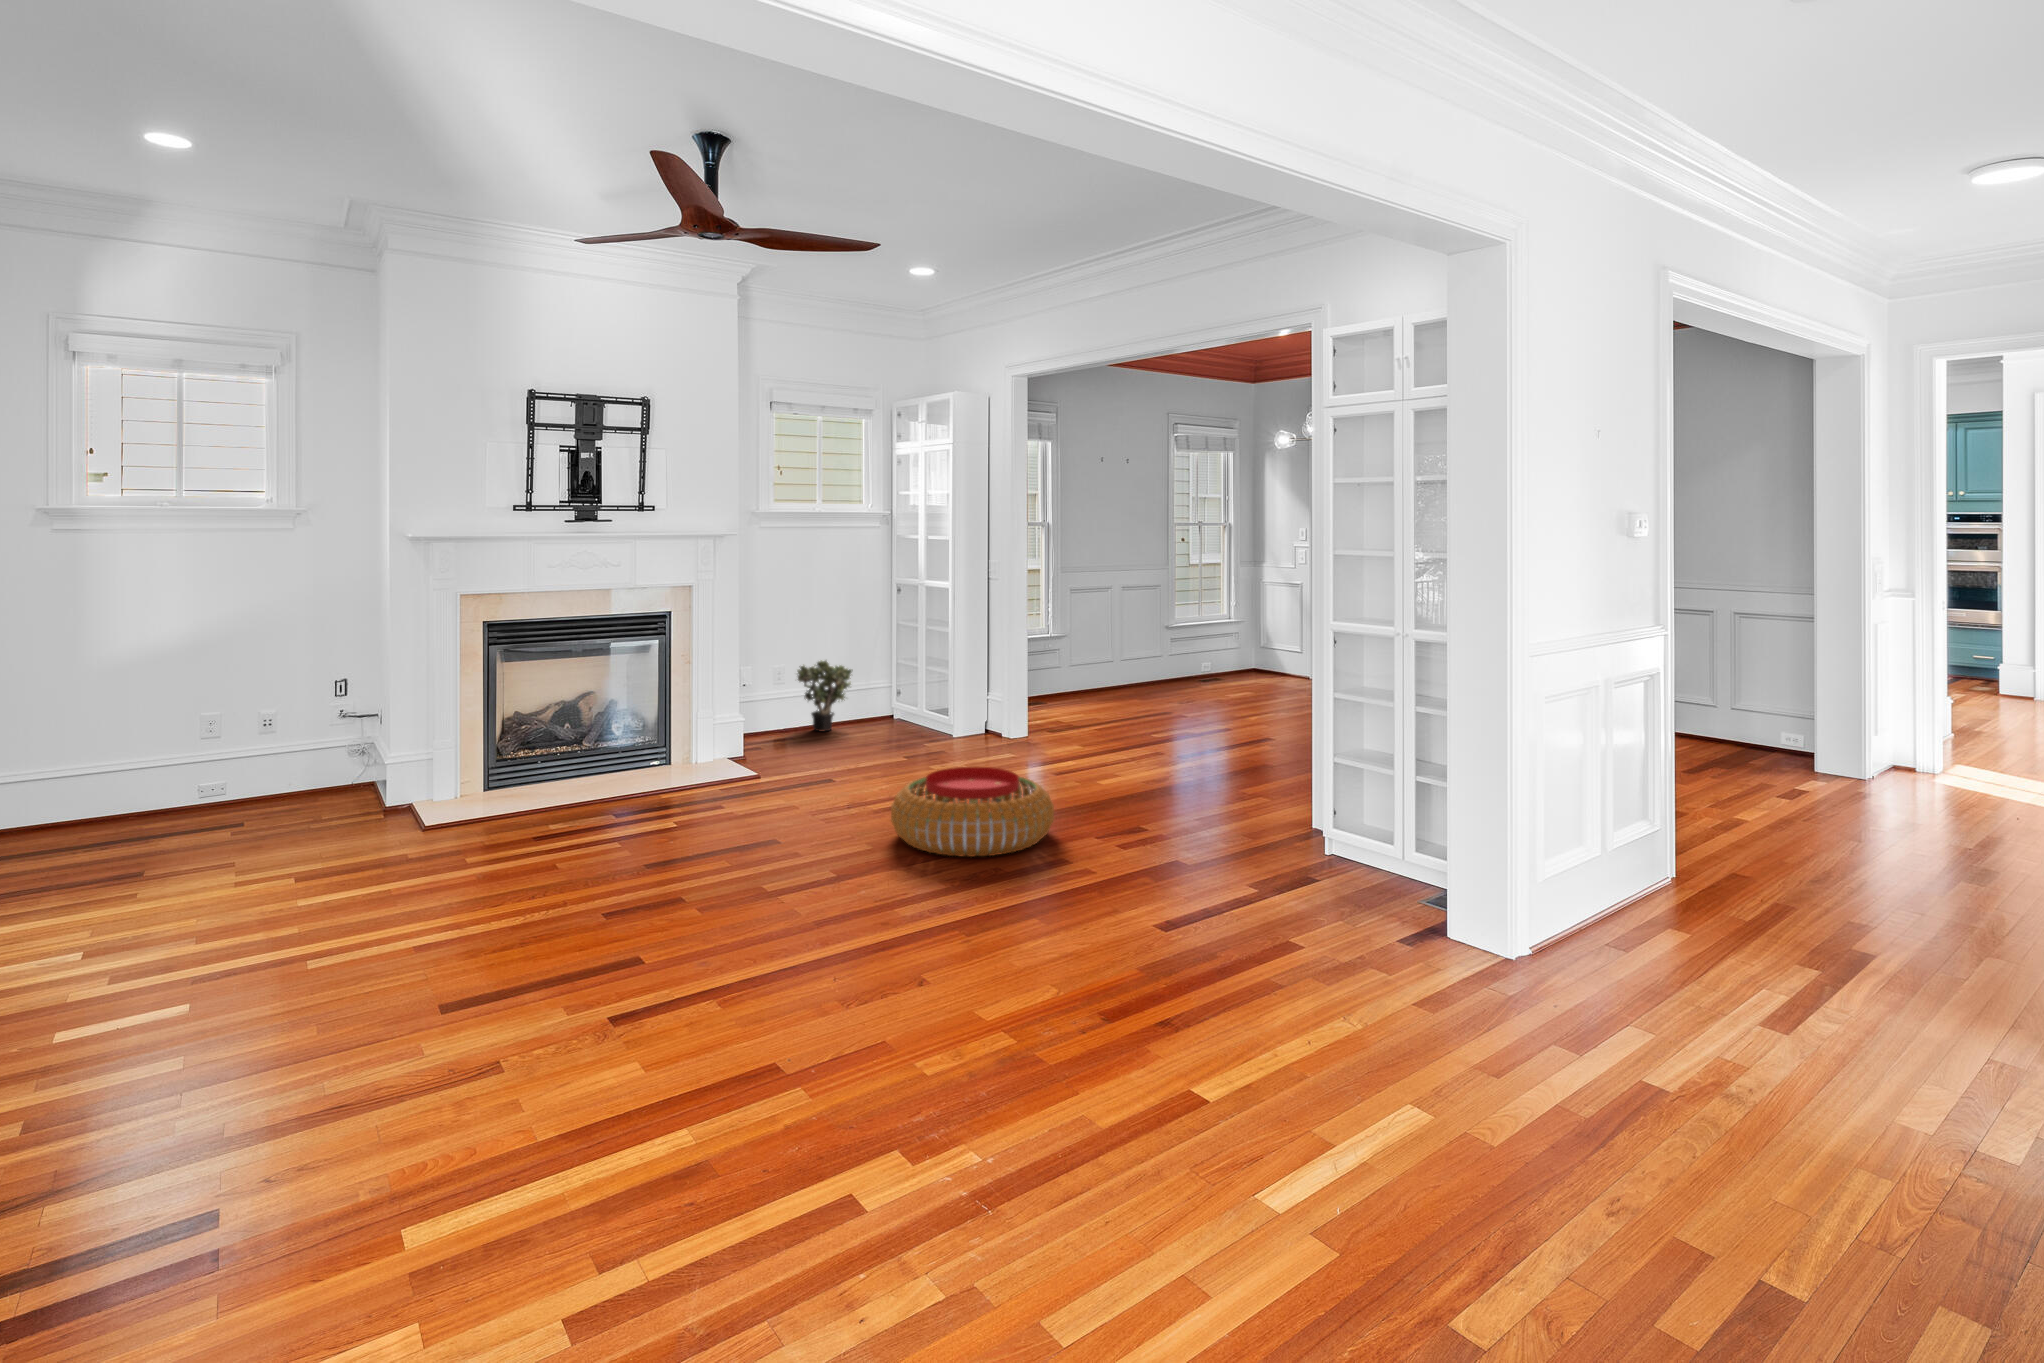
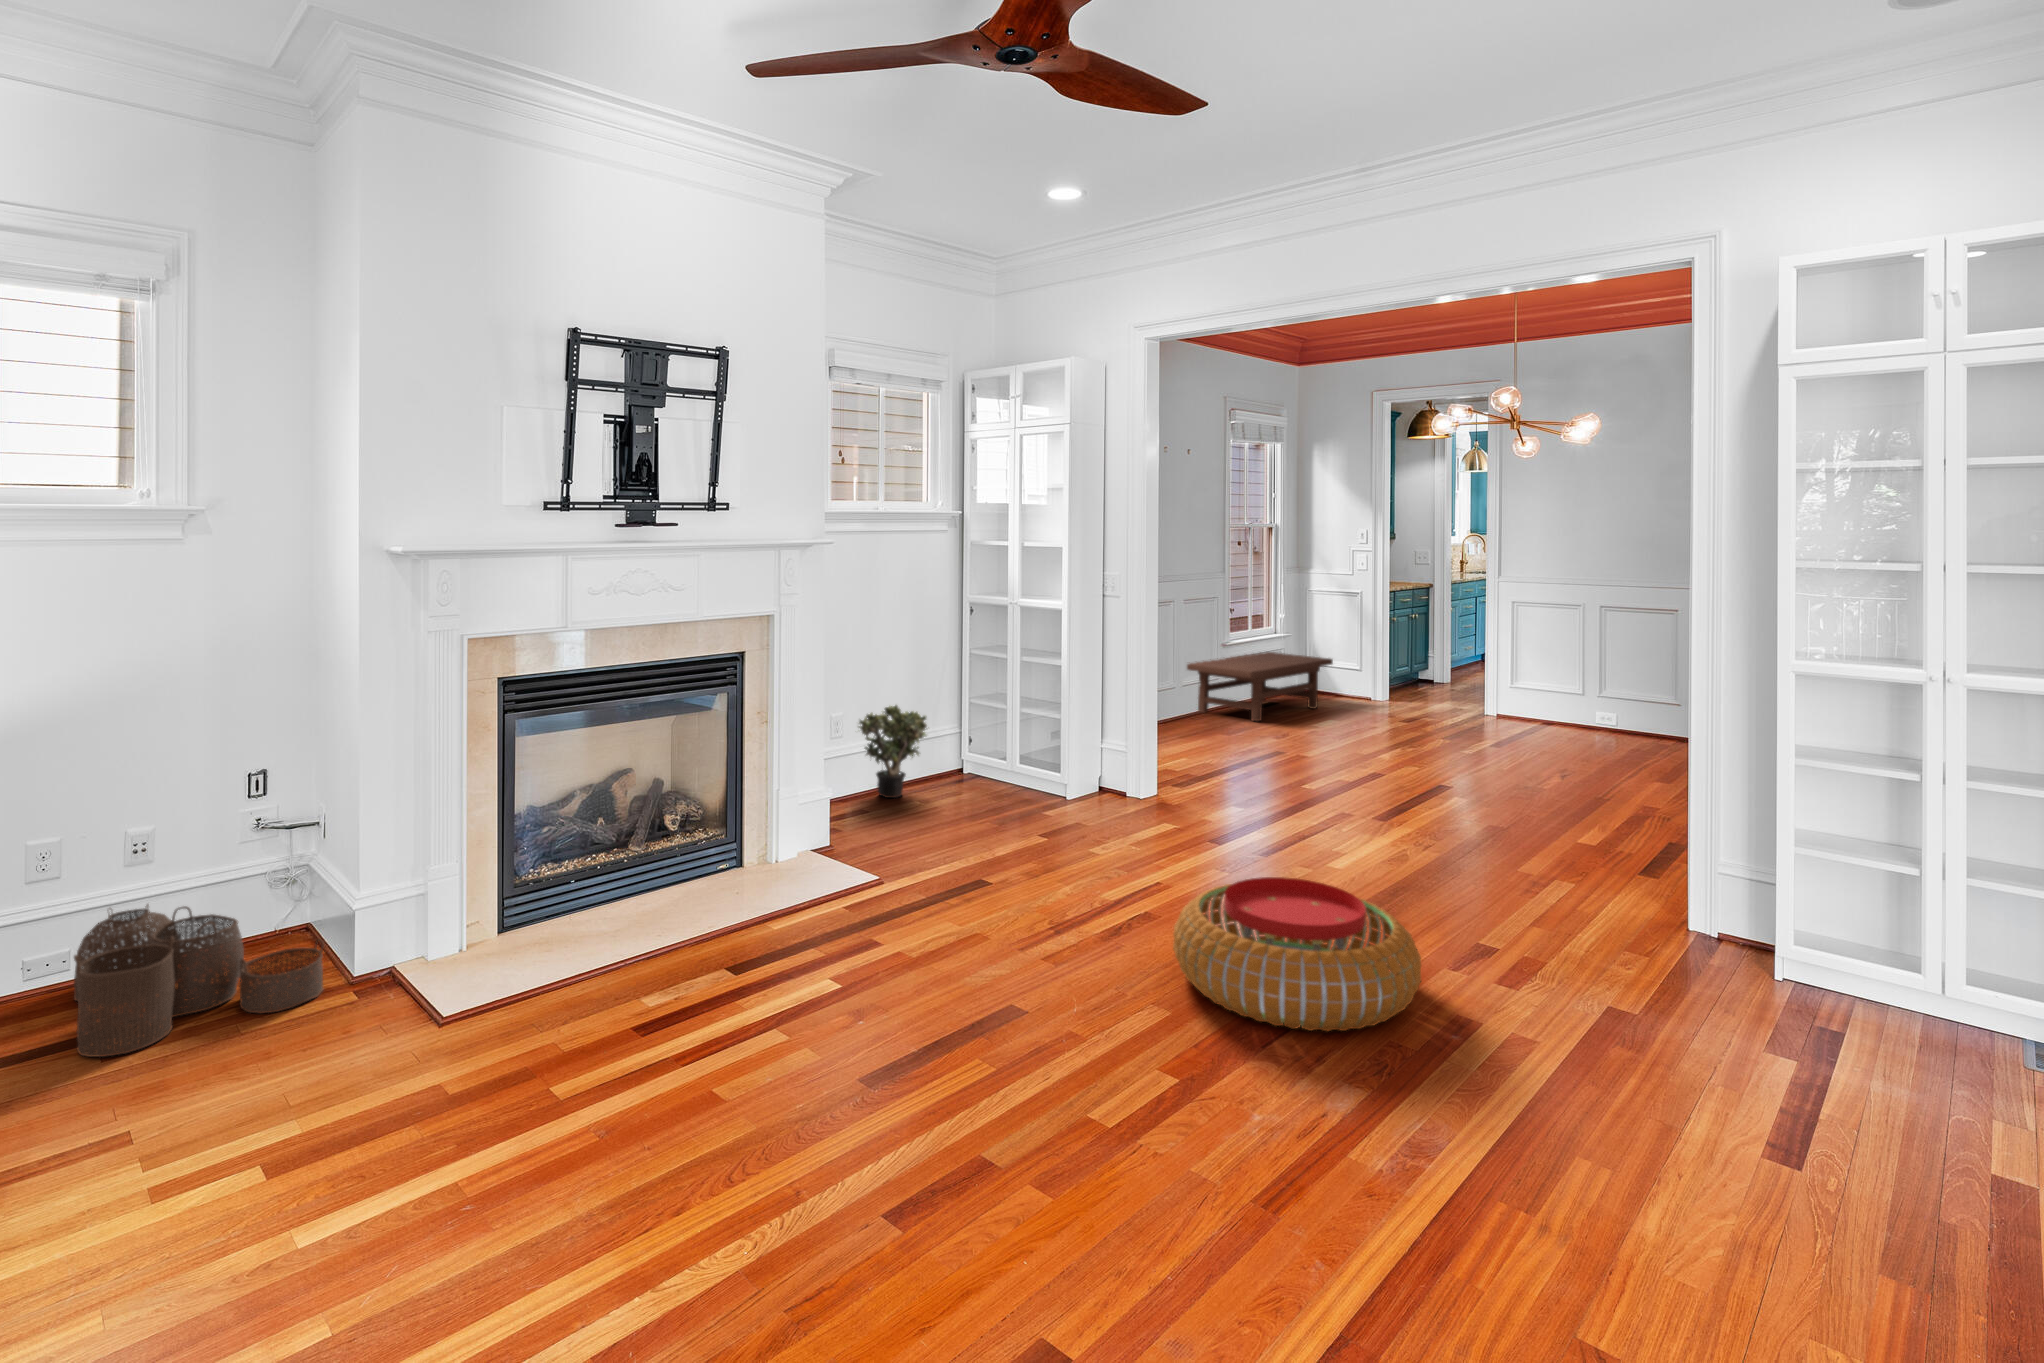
coffee table: none [1132,631,1276,689] -> present [1187,652,1333,721]
woven basket: none [217,758,366,835] -> present [74,904,324,1057]

